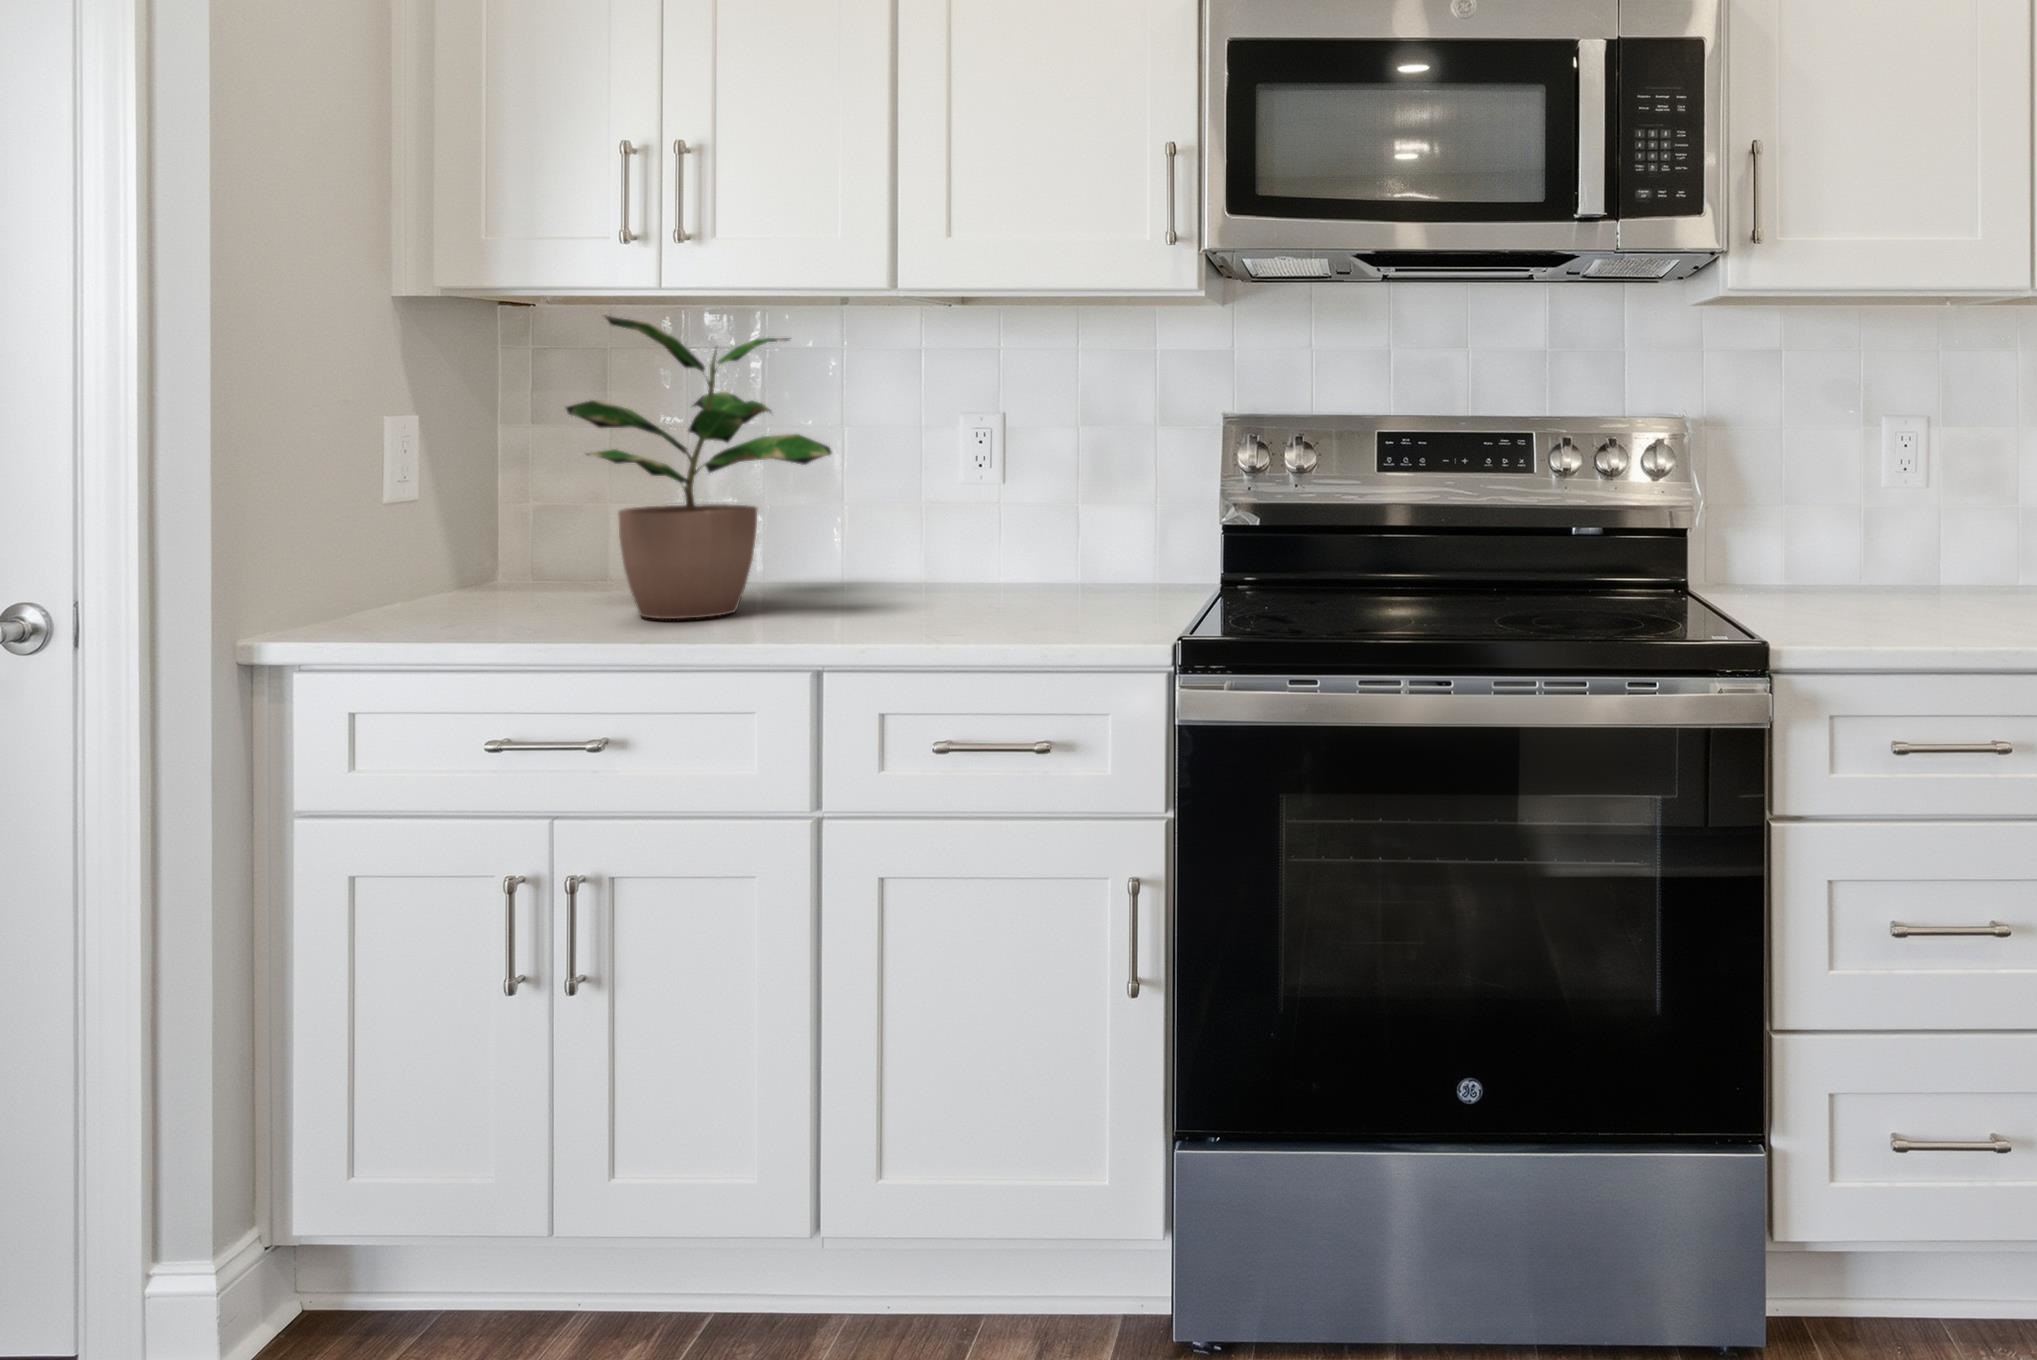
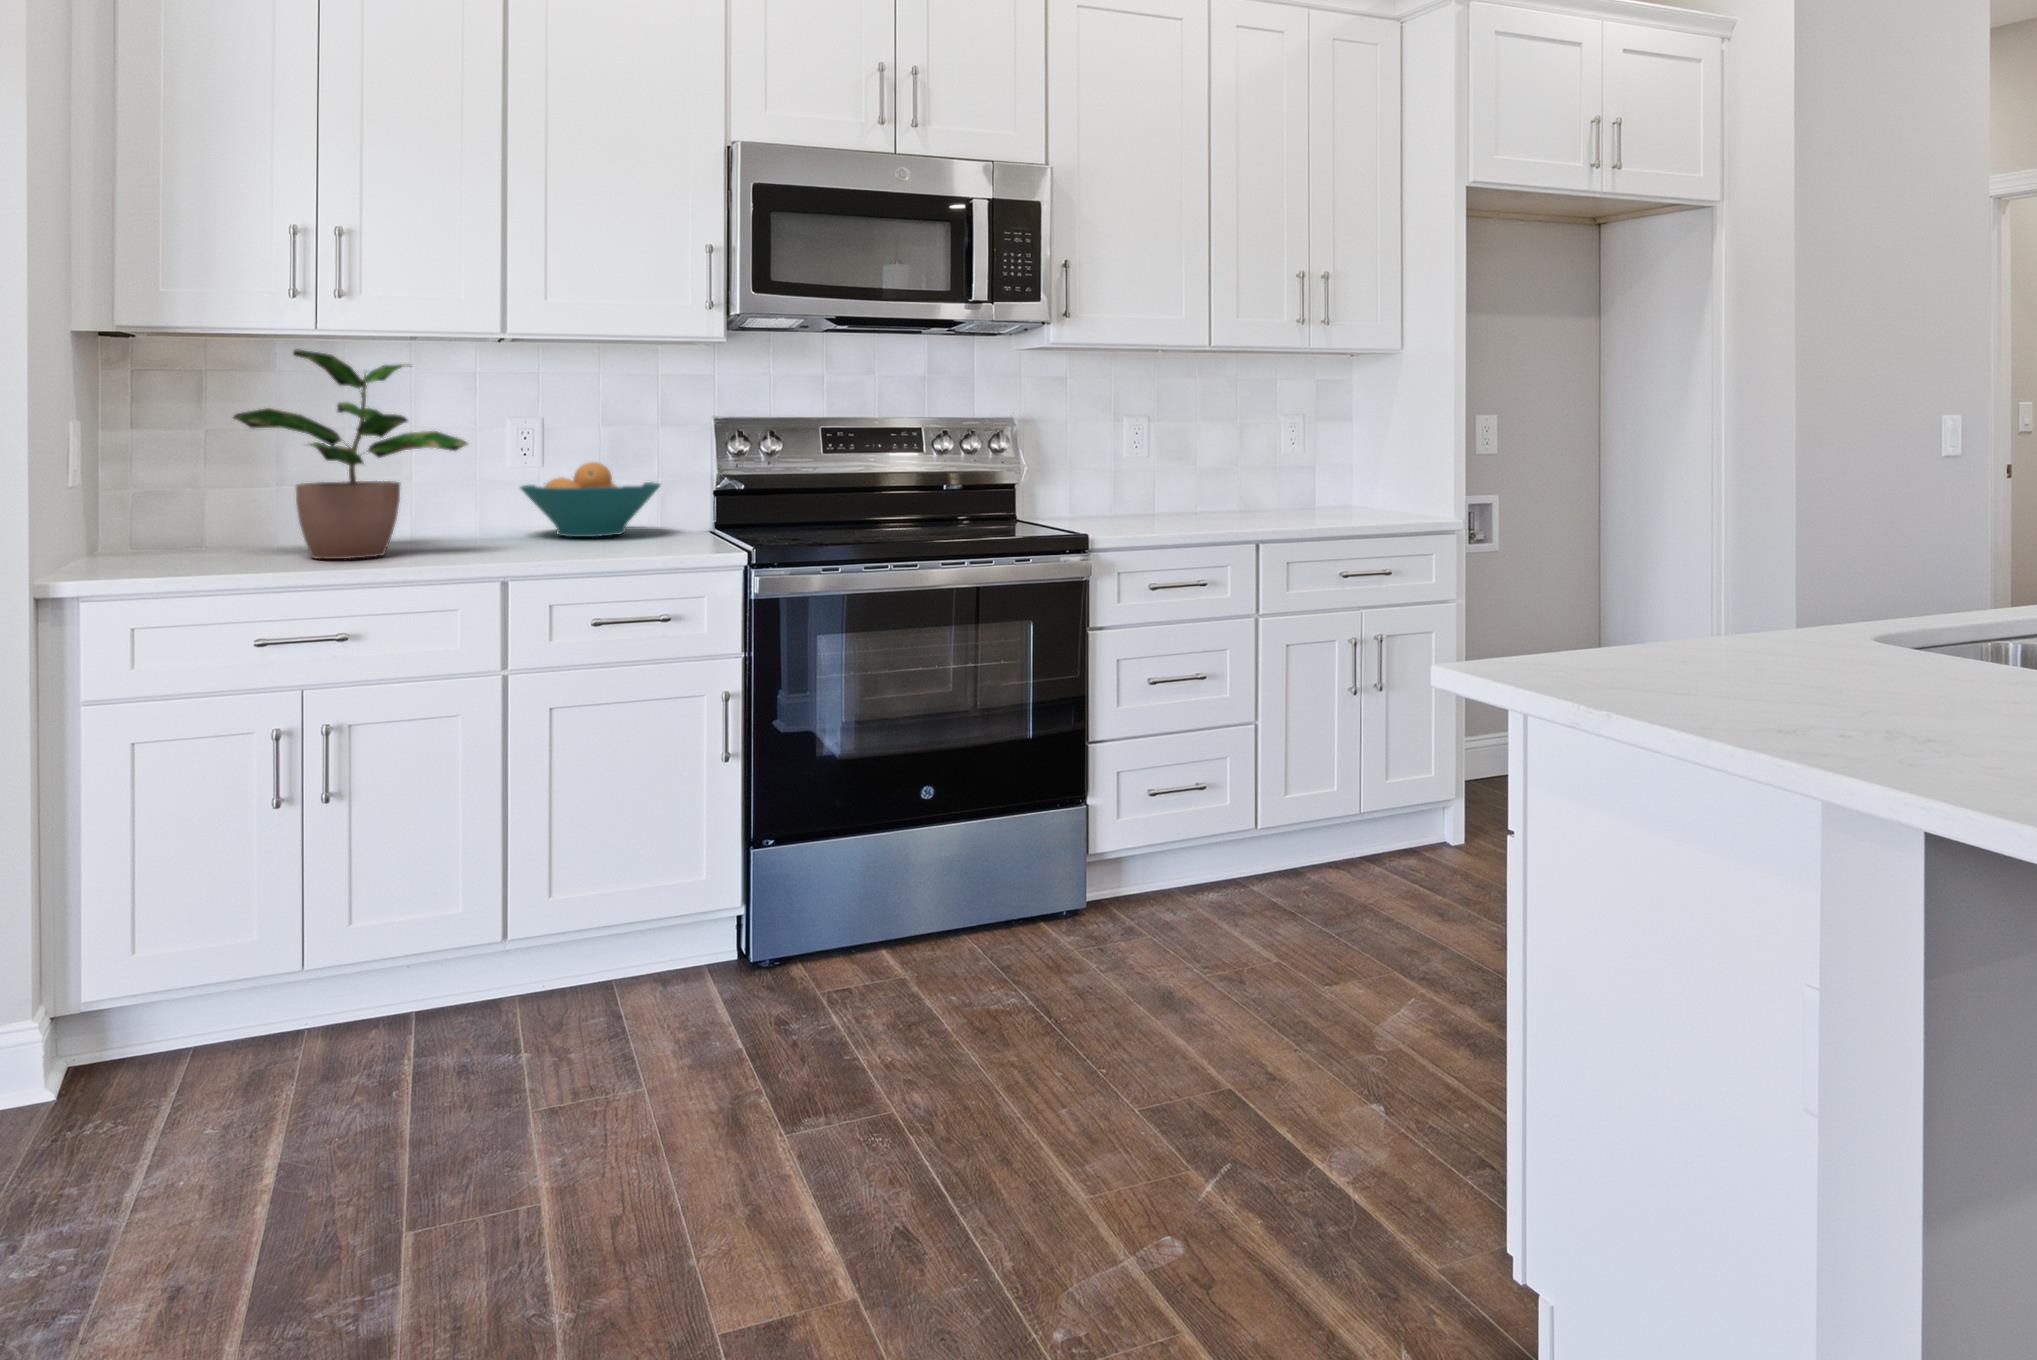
fruit bowl: none [961,481,1152,593] -> present [520,462,660,537]

